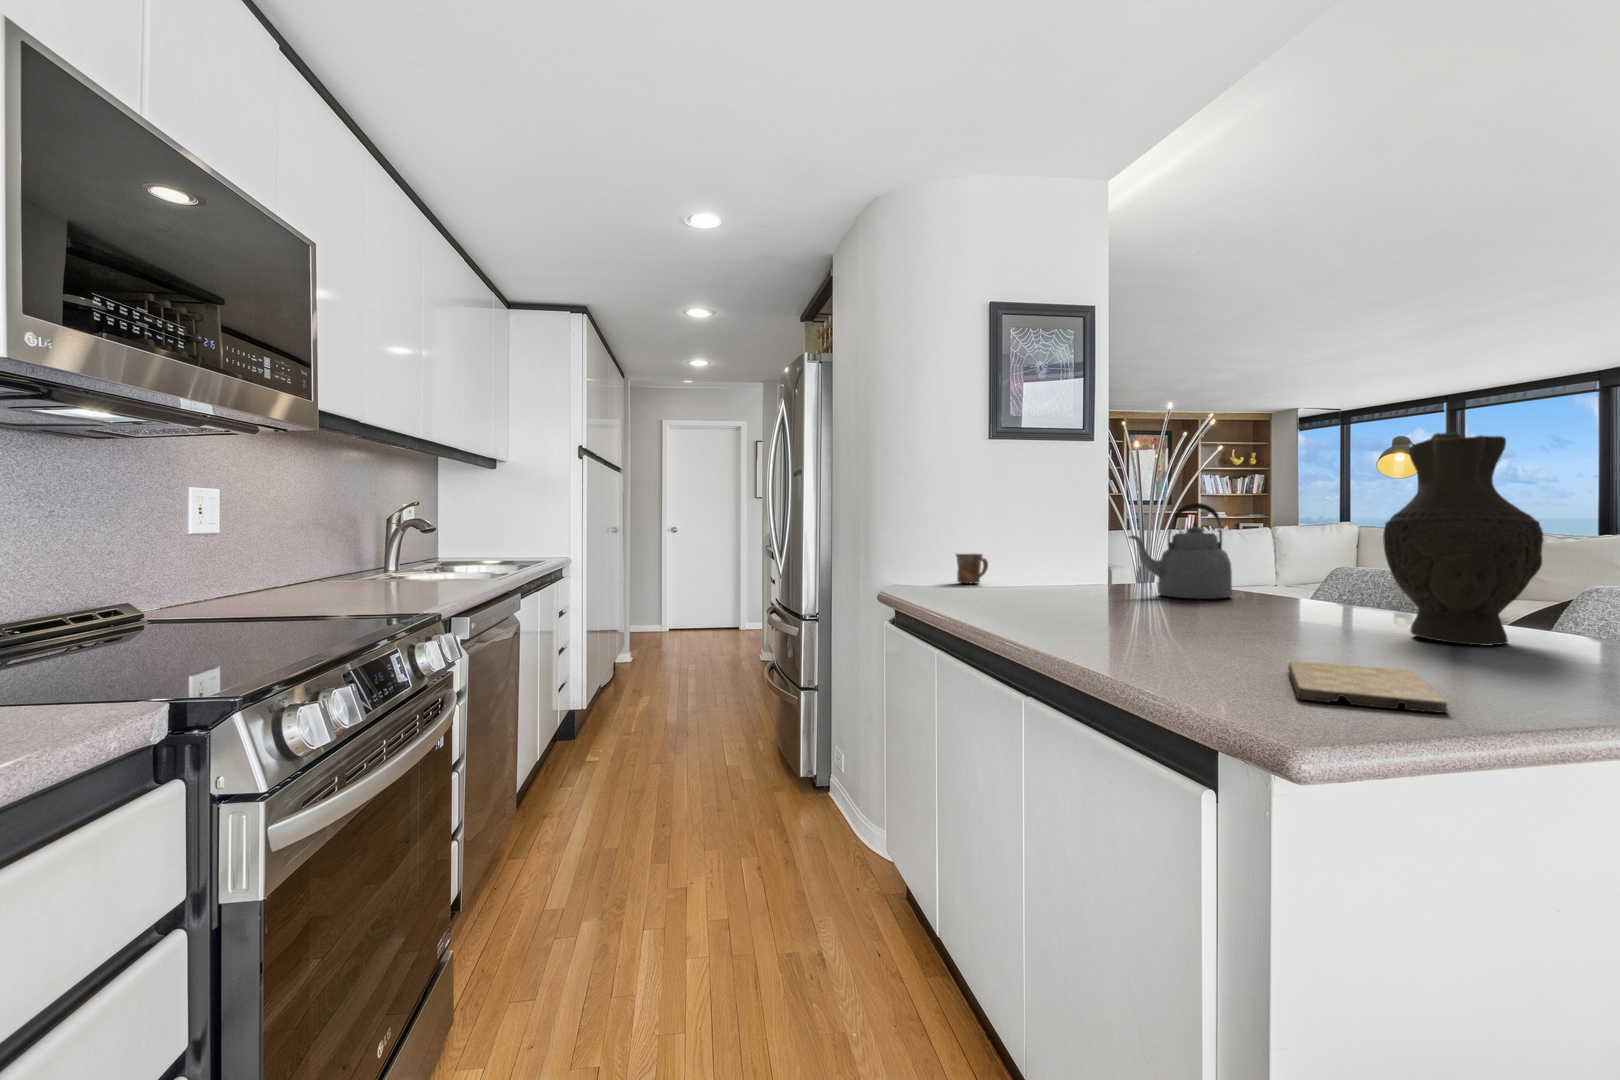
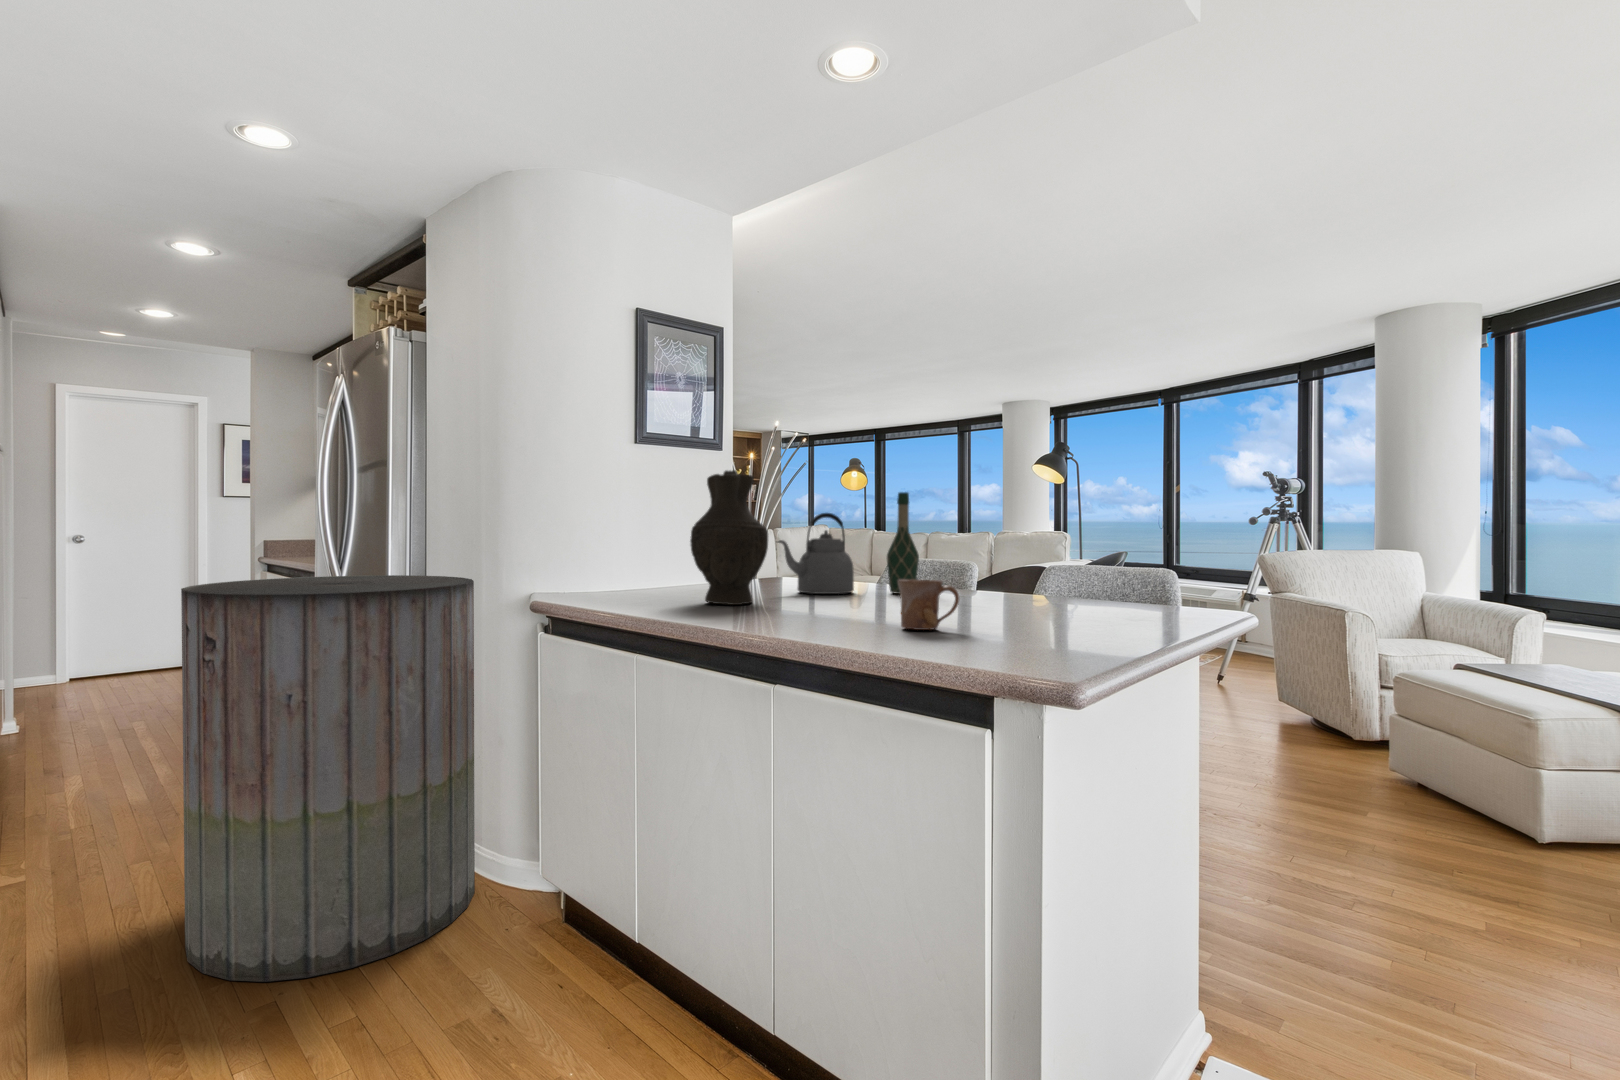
decorative vase: present [1383,432,1543,646] -> present [690,470,768,605]
wine bottle: none [1277,475,1326,603] -> present [887,492,919,594]
mug: present [956,553,988,583] -> present [898,579,959,630]
trash can: none [644,564,849,882] -> present [181,575,475,982]
cutting board: present [1288,661,1448,713] -> none [985,630,1102,654]

